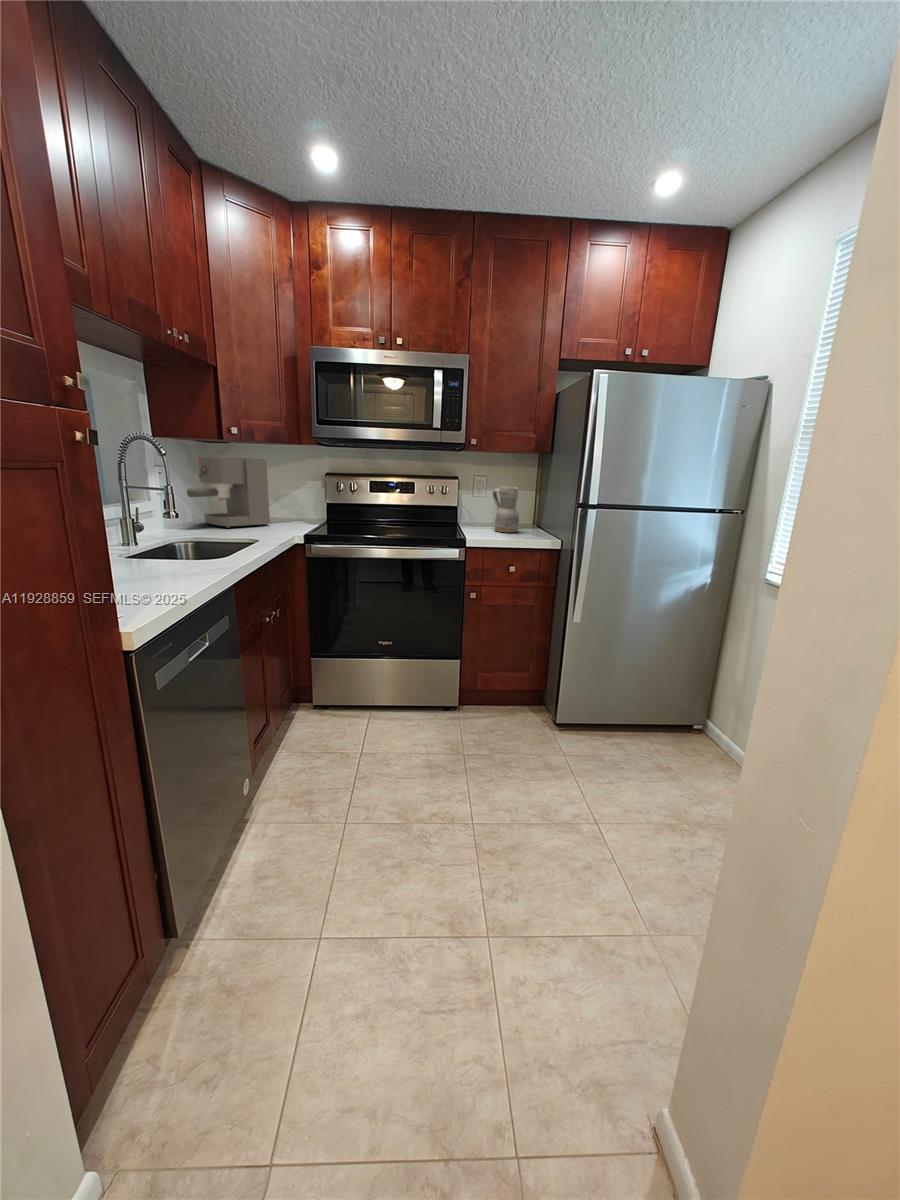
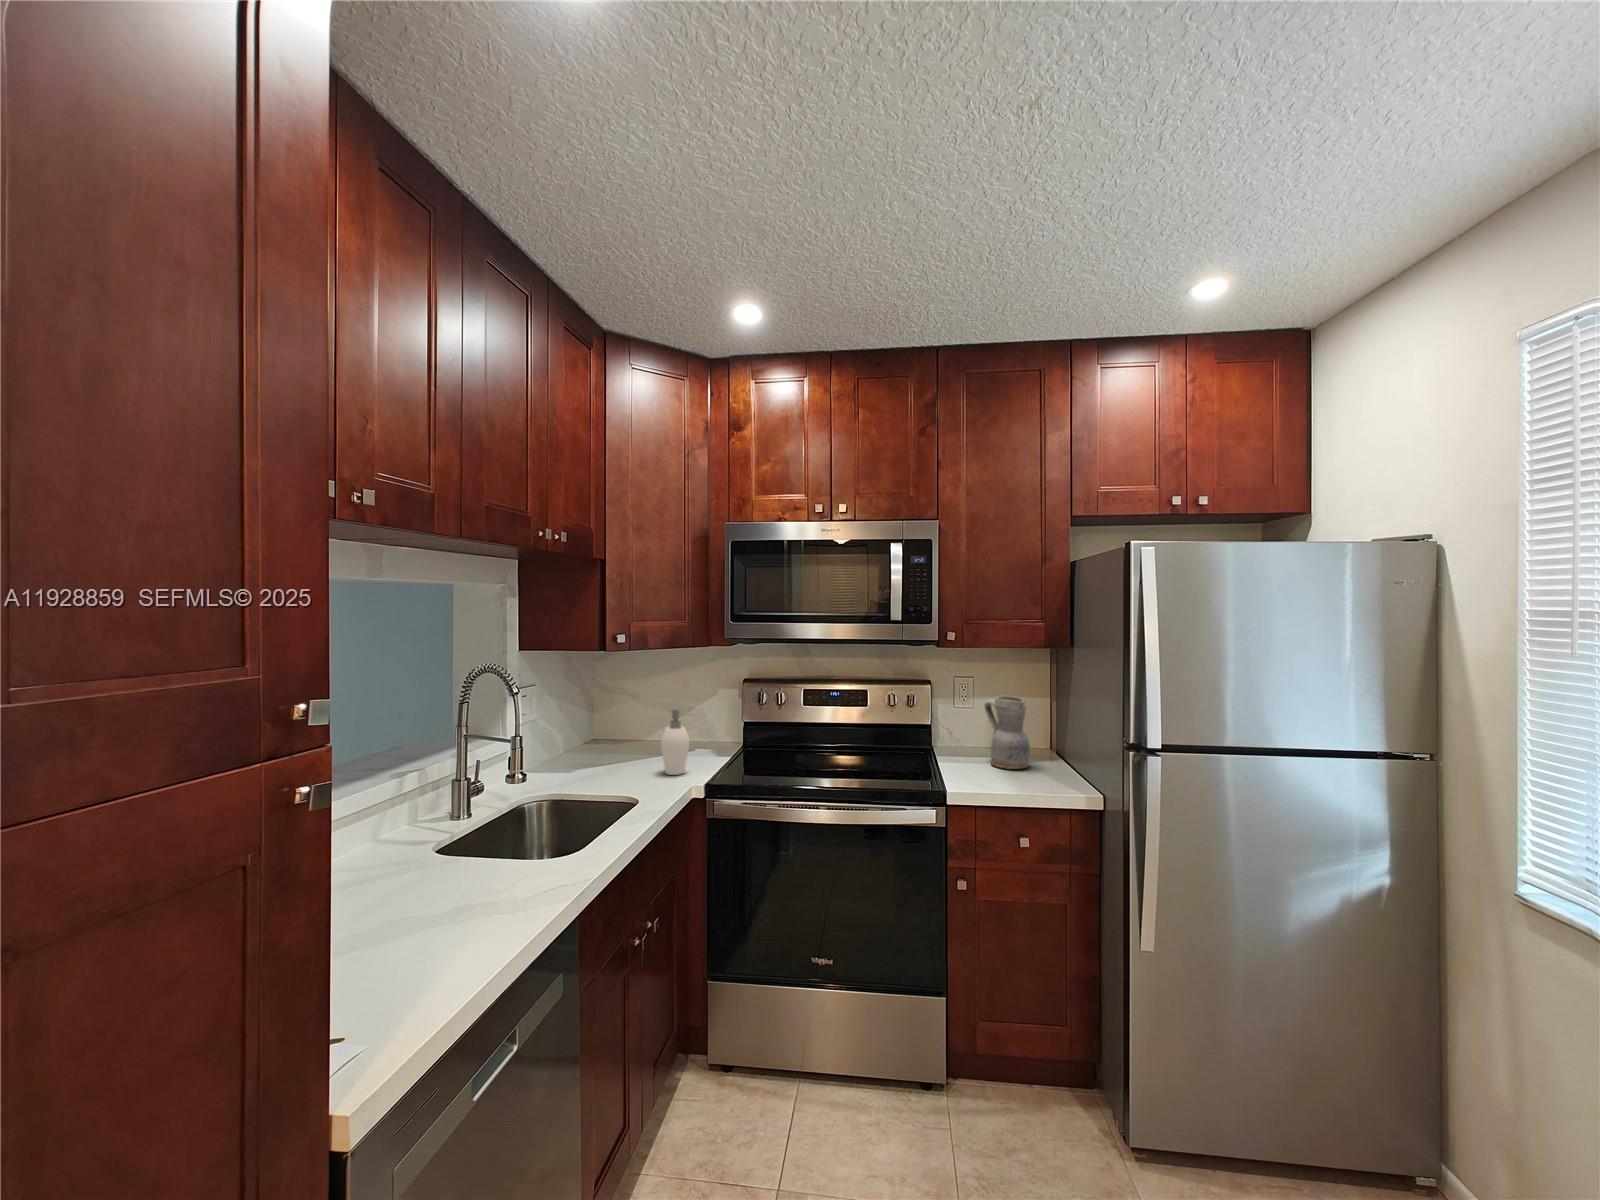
coffee maker: present [187,457,270,528] -> none [551,662,660,766]
soap dispenser: none [272,486,296,532] -> present [661,709,689,775]

